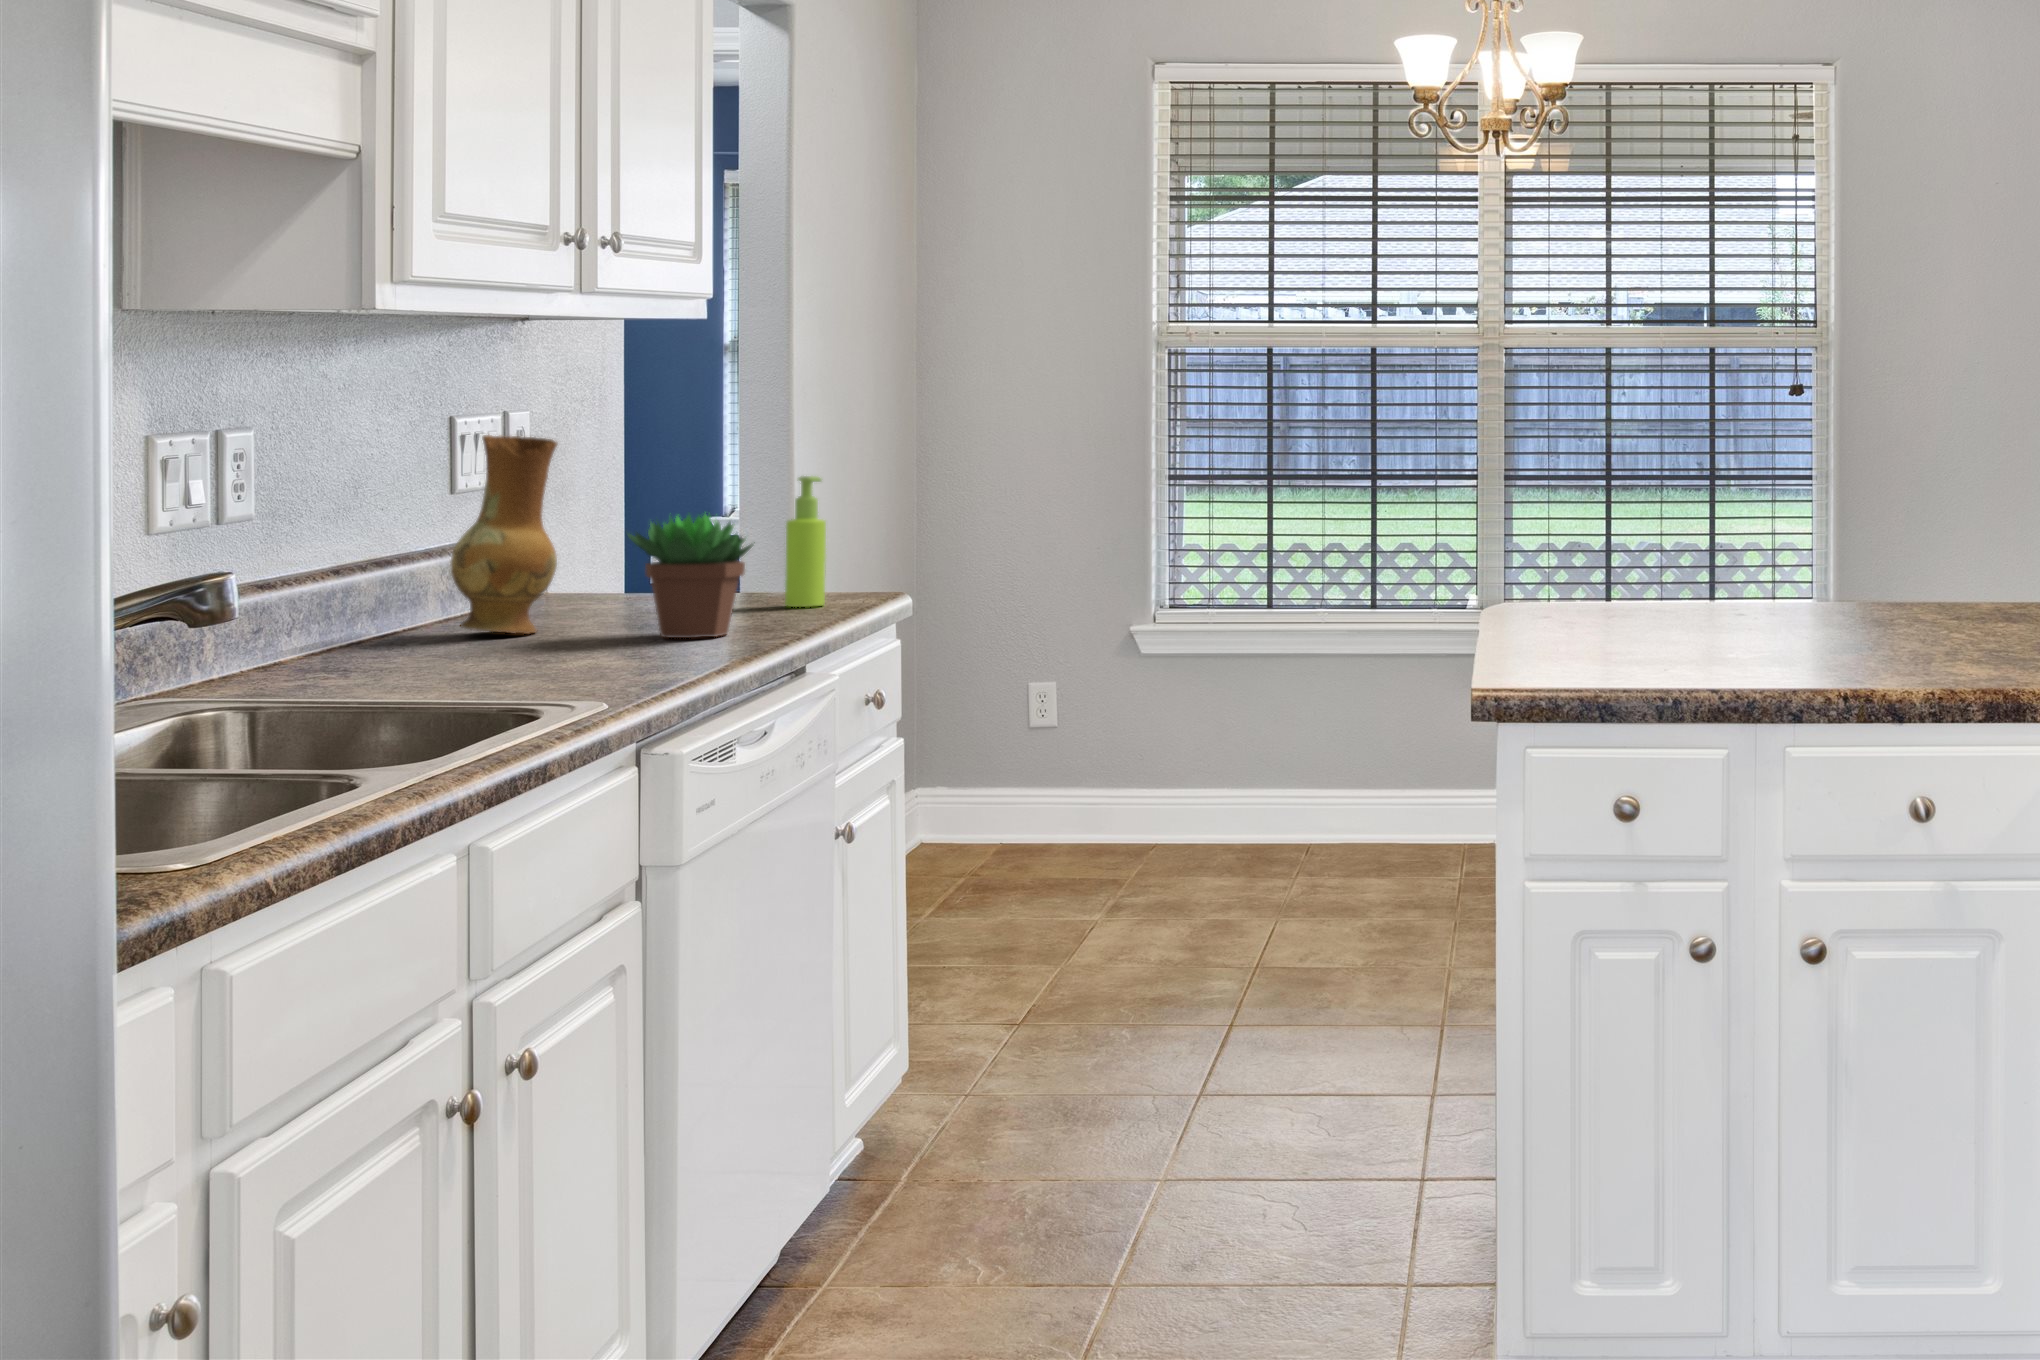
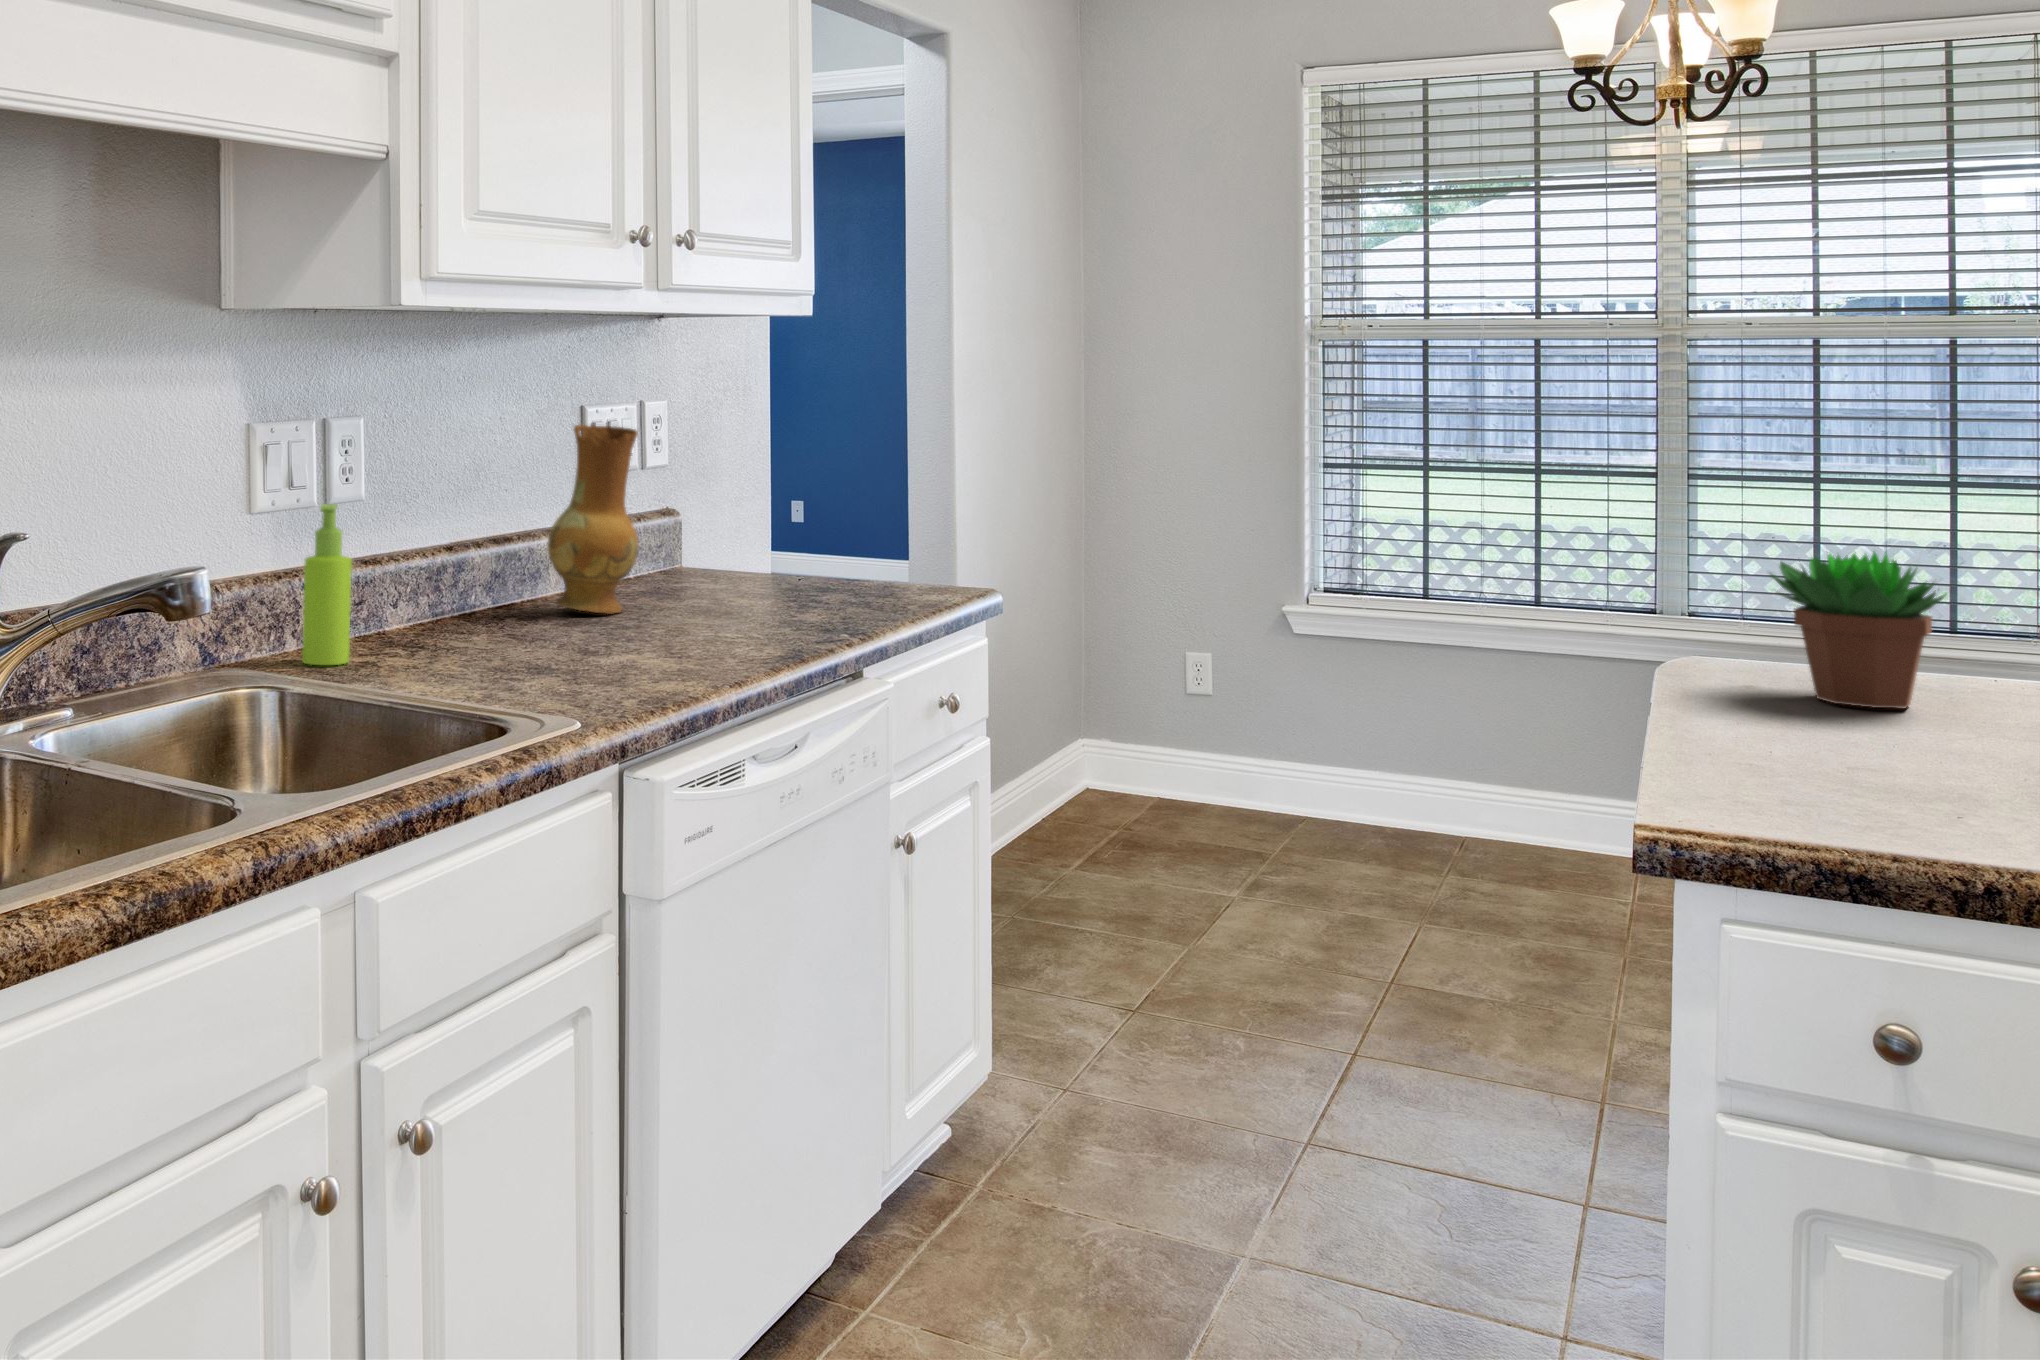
soap dispenser: present [785,476,826,607] -> present [302,504,352,665]
succulent plant: present [628,513,755,638] -> present [1771,551,1945,709]

